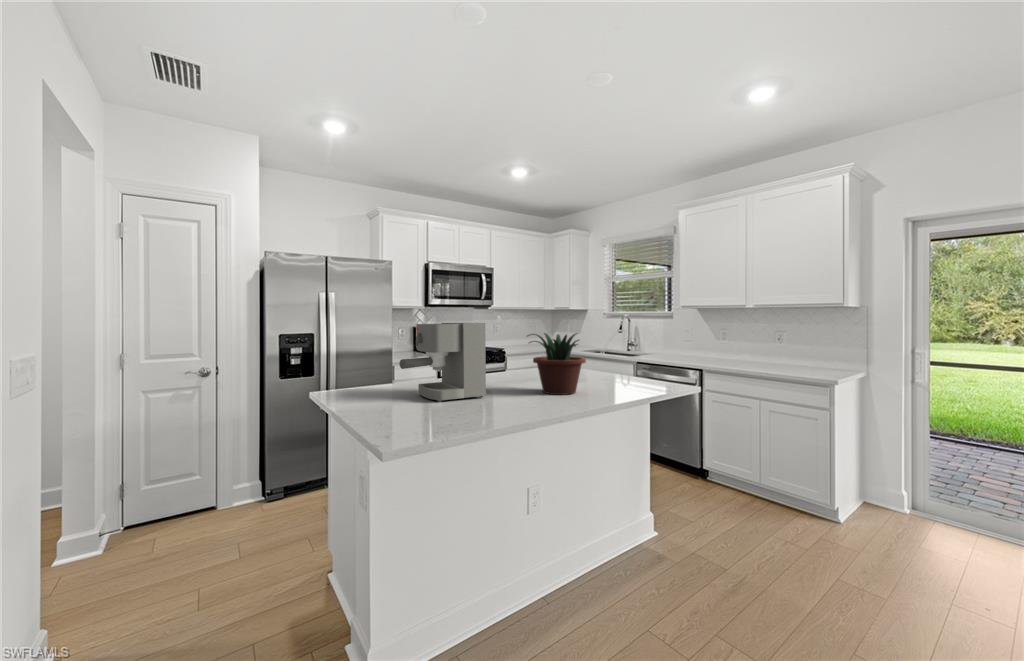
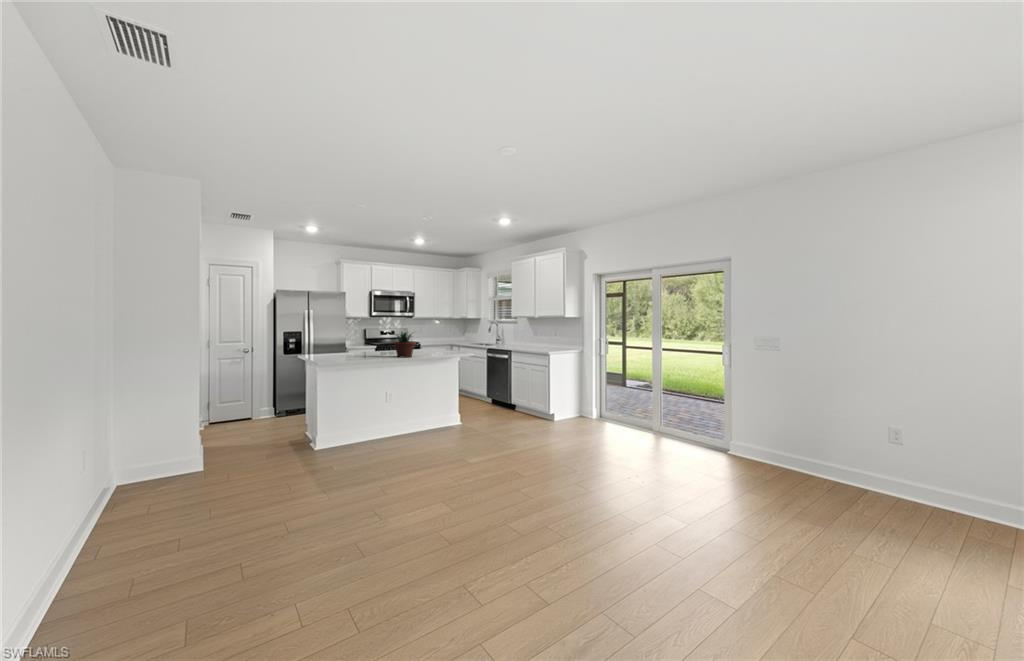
coffee maker: present [399,323,486,402] -> none [331,327,368,358]

